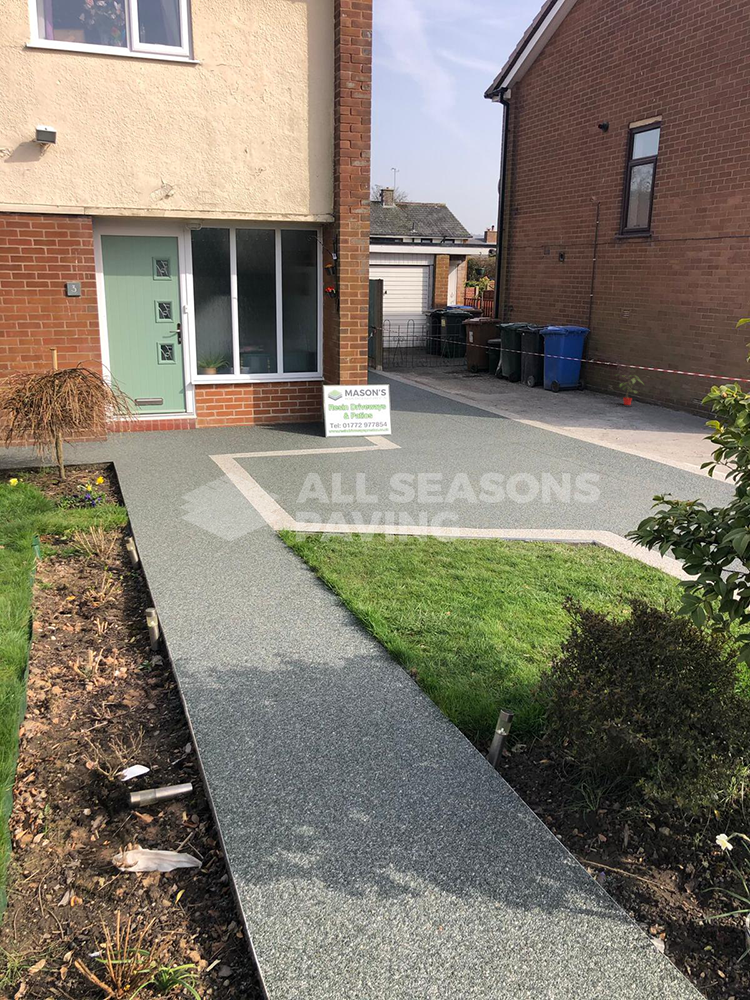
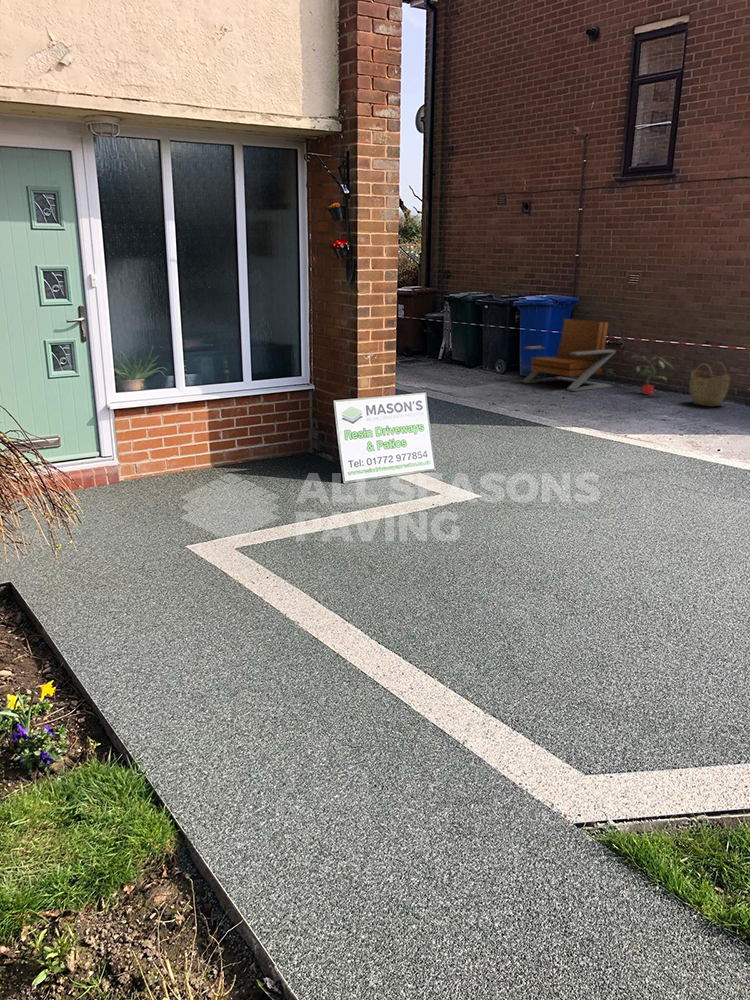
lounge chair: none [540,345,611,401] -> present [523,319,616,391]
woven basket: none [648,380,677,414] -> present [690,363,730,406]

